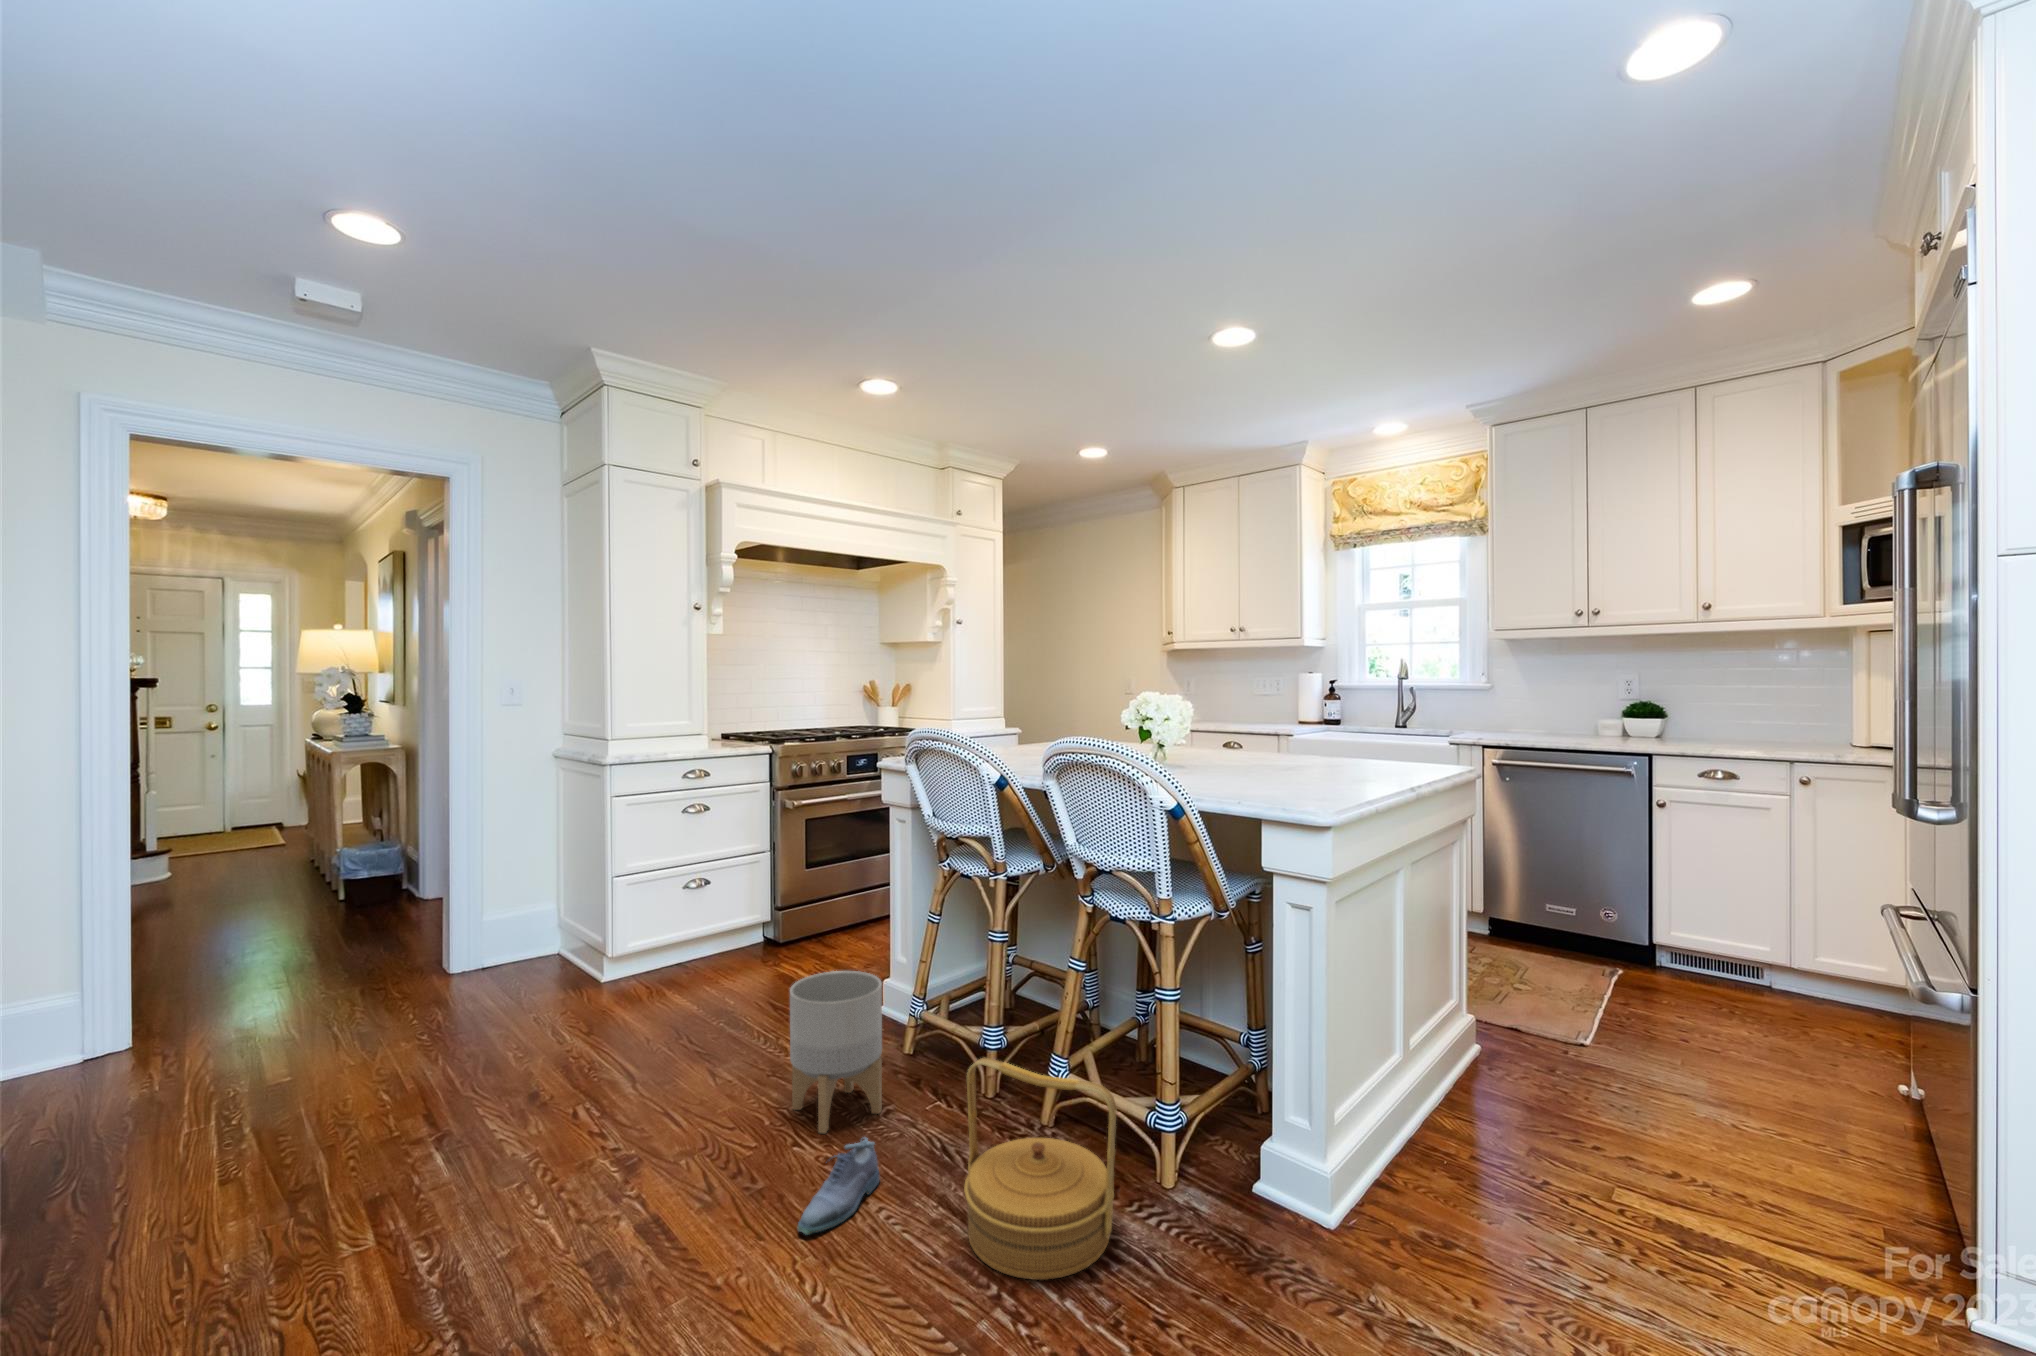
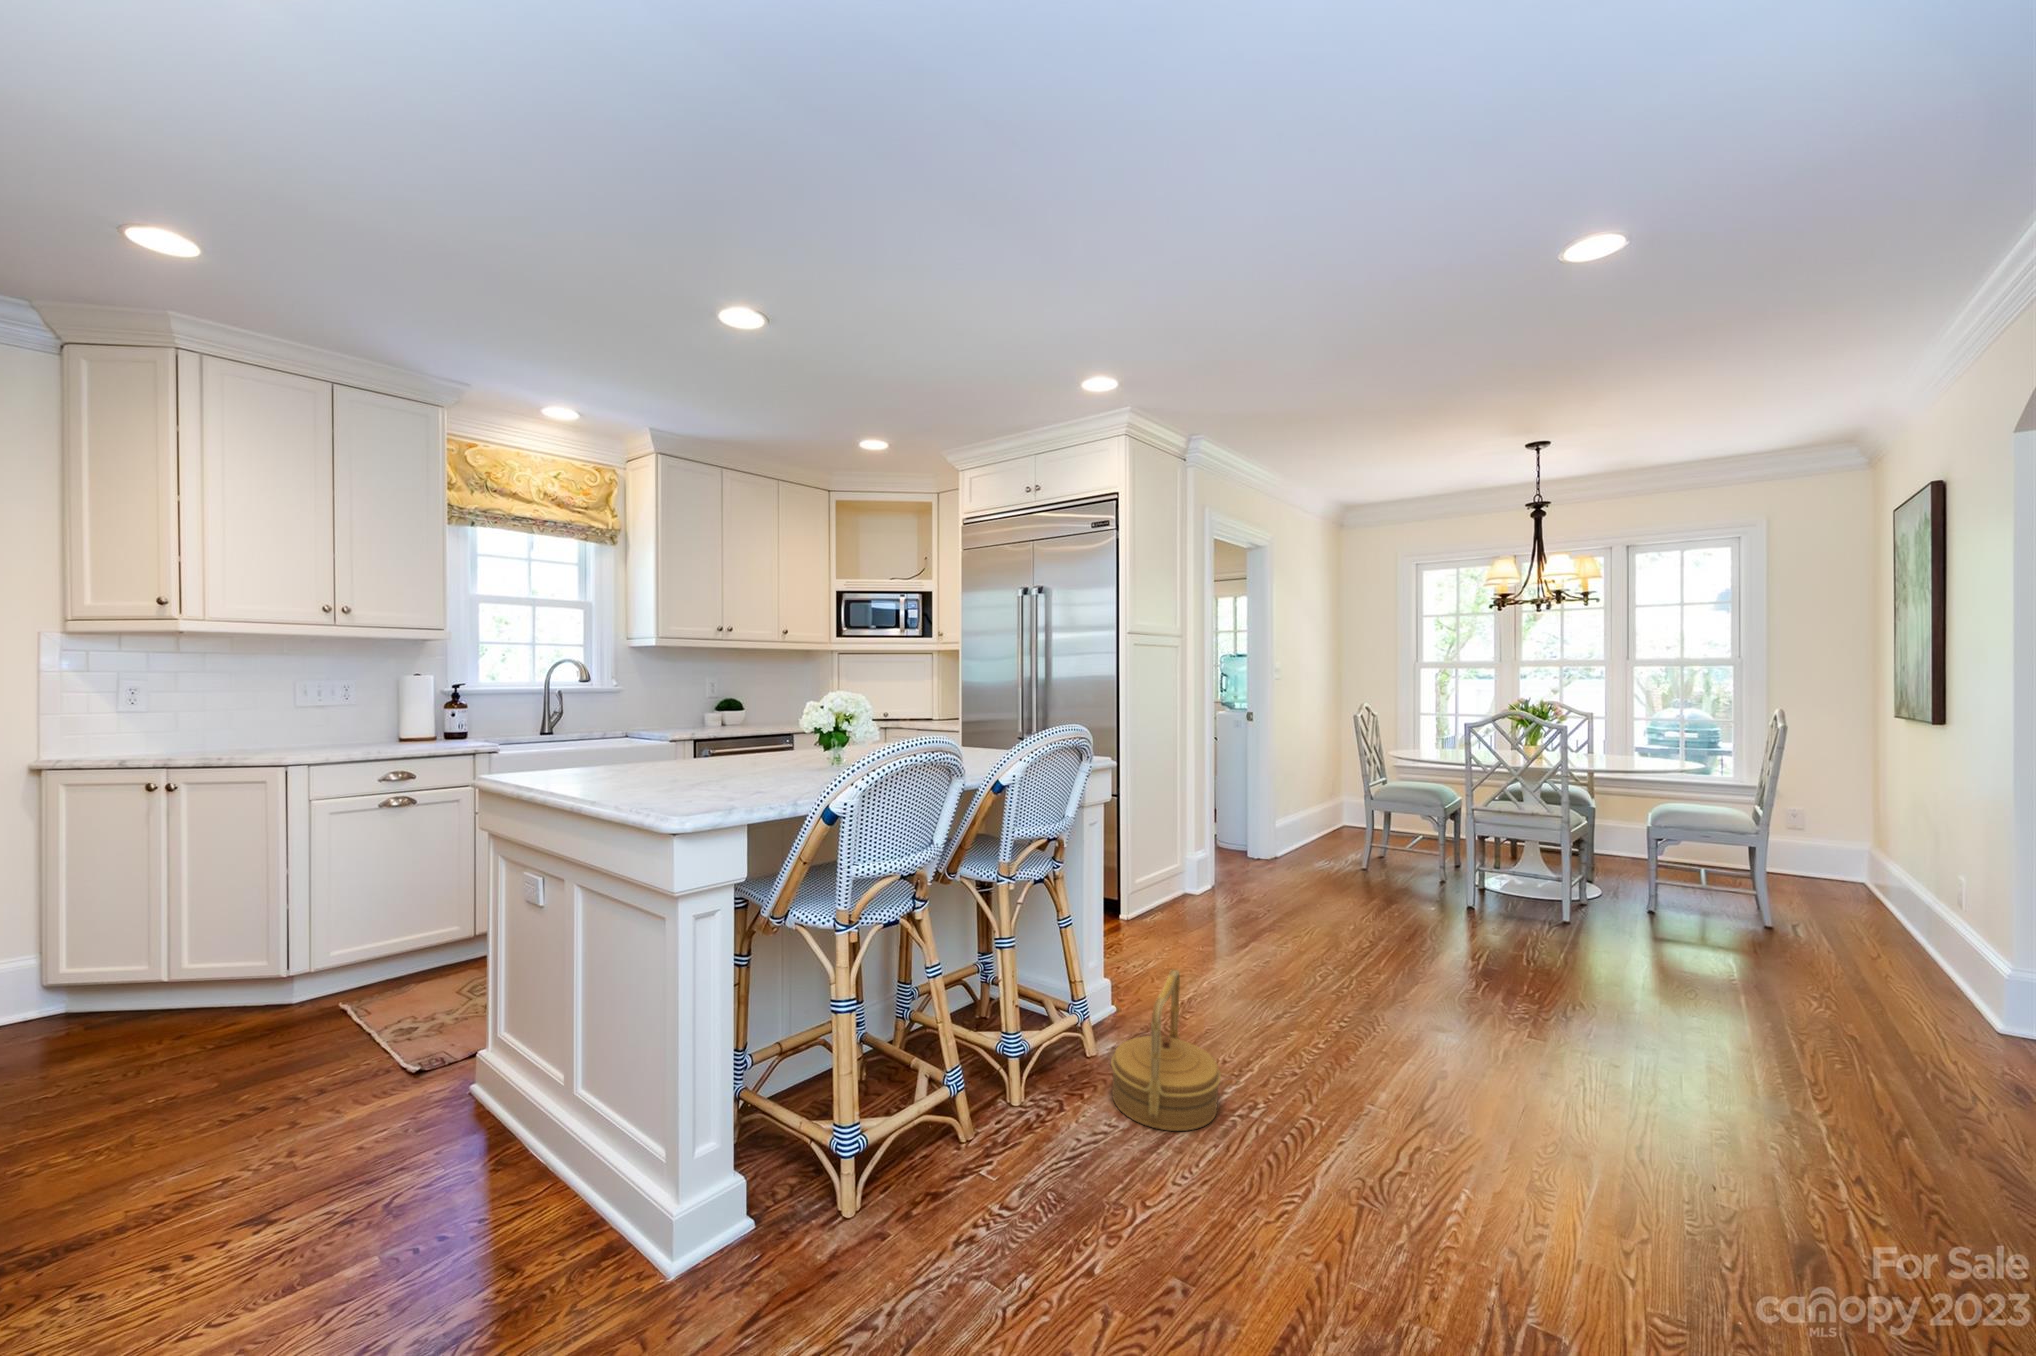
planter: present [790,971,882,1133] -> none [952,1061,1072,1293]
shoe: present [798,1138,880,1235] -> none [1131,1150,1242,1223]

